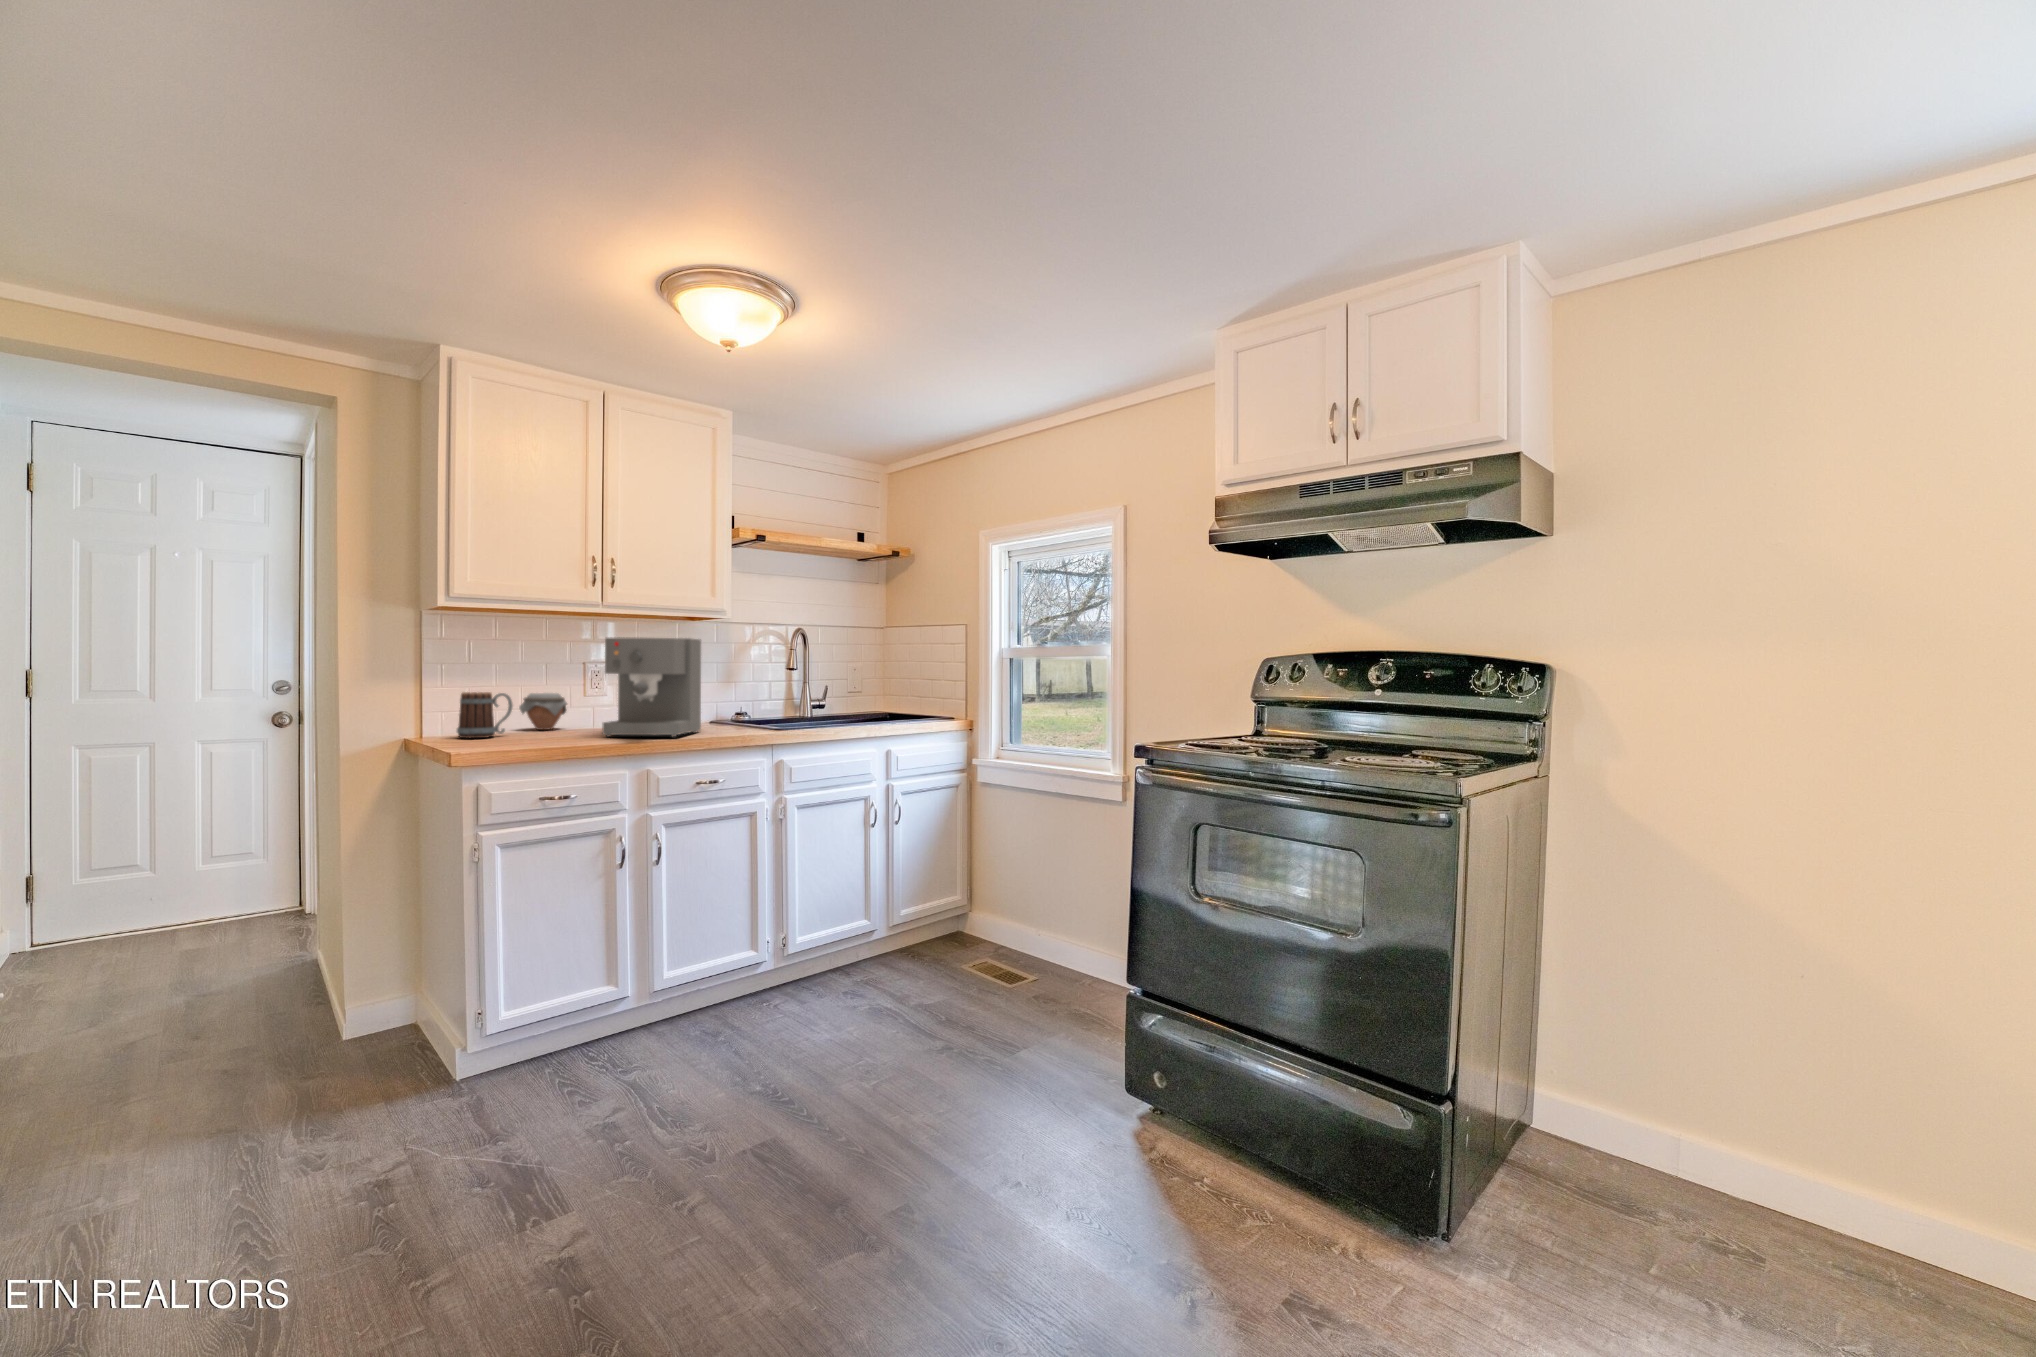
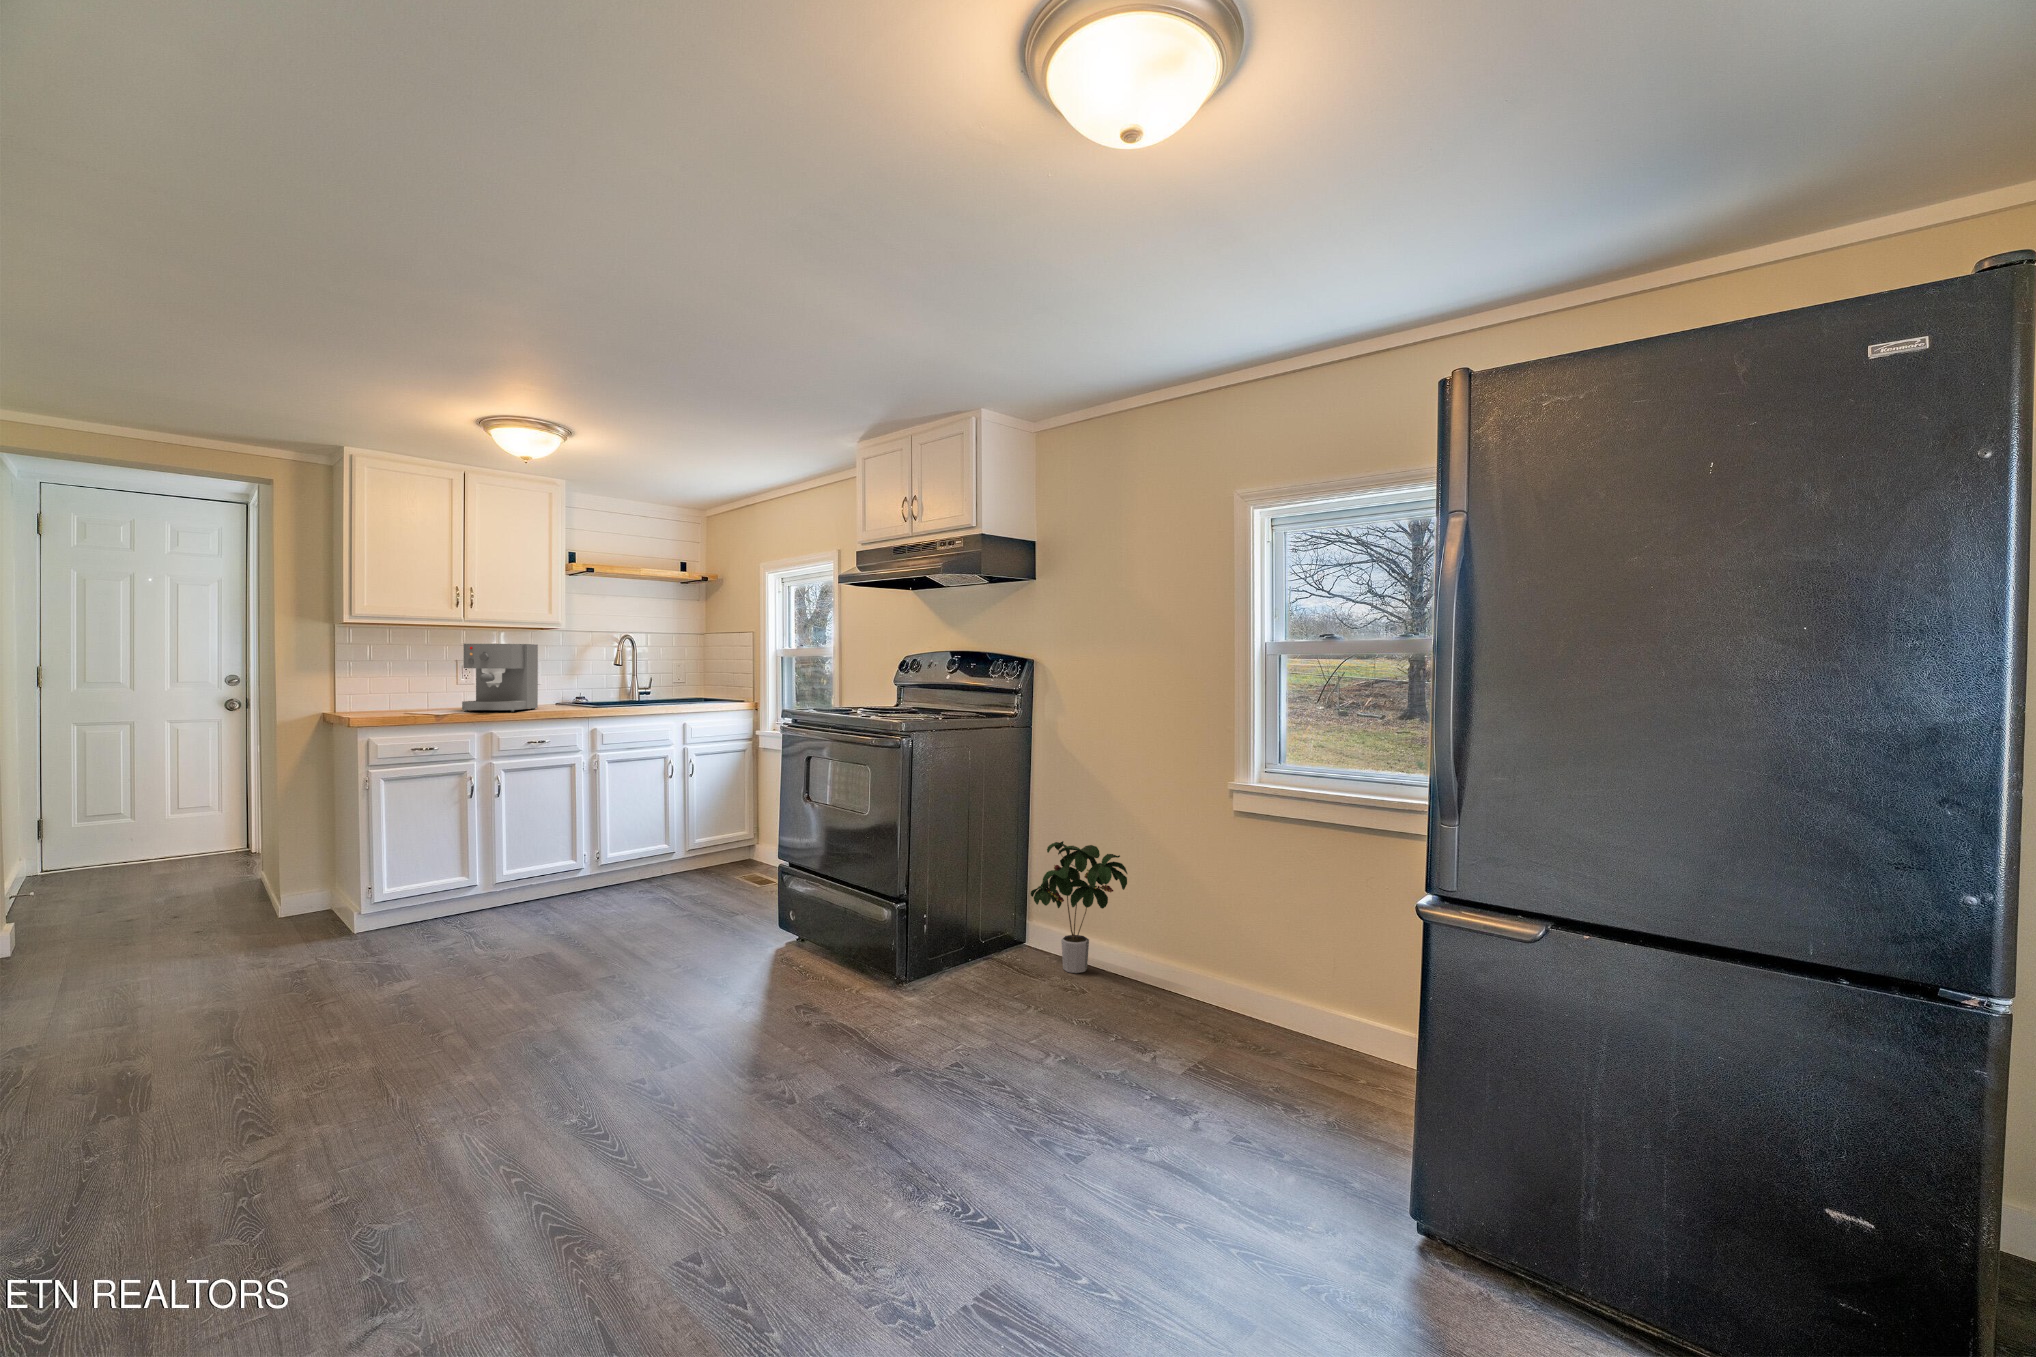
mug: present [457,692,513,738] -> none [358,681,399,712]
jar: present [519,693,567,730] -> none [406,682,442,708]
potted plant: none [1584,977,1848,1224] -> present [1031,841,1127,973]

